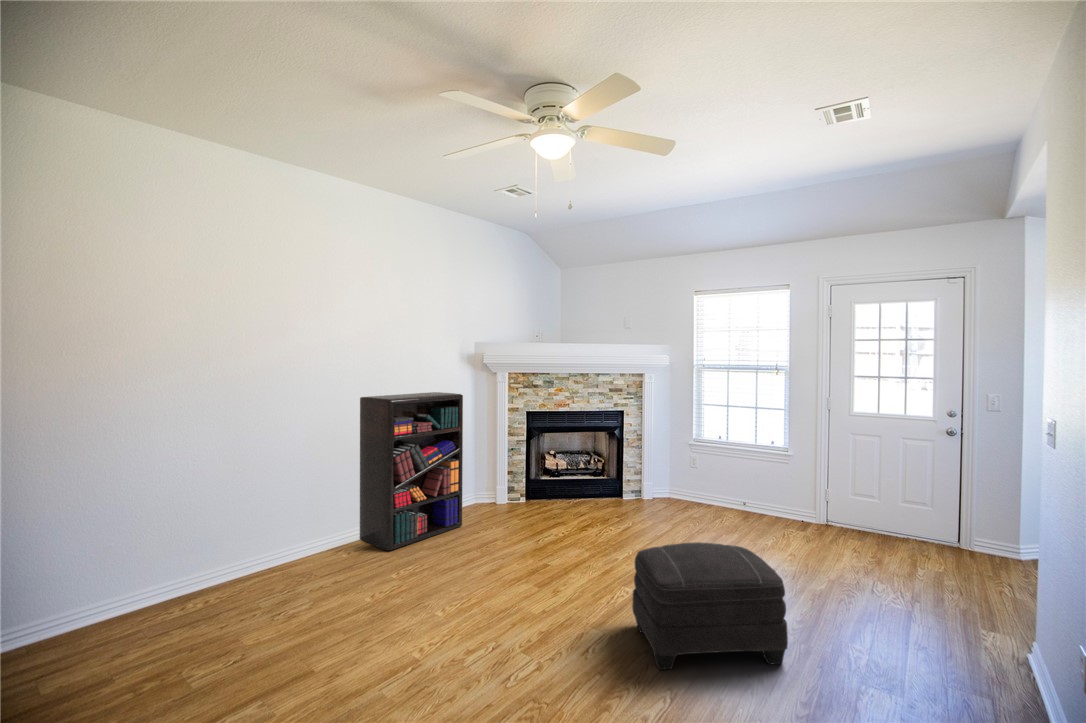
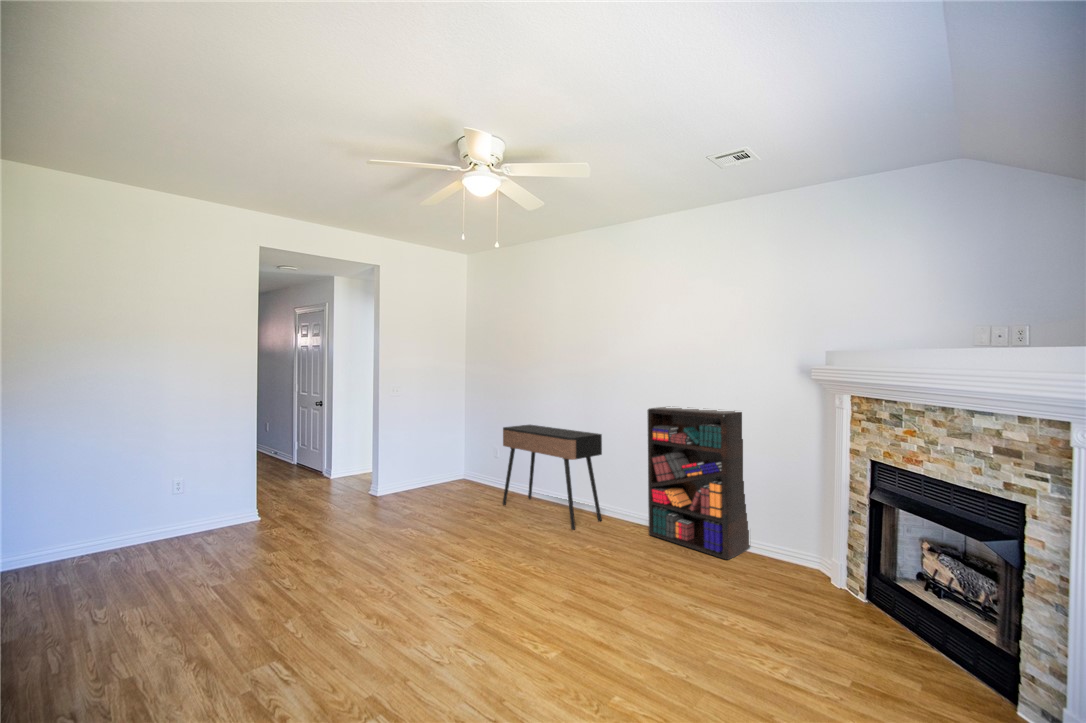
console table: none [99,448,352,684] -> present [503,425,602,530]
ottoman: present [632,542,788,670] -> none [347,546,474,689]

